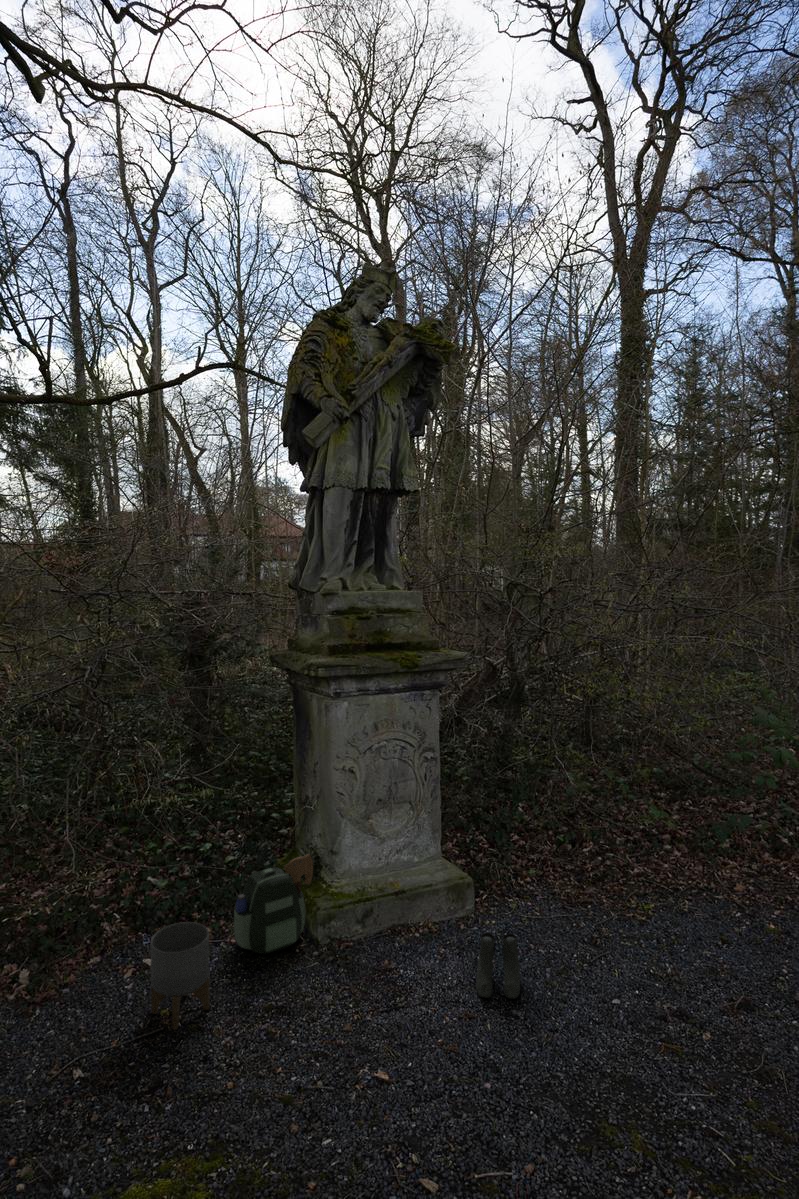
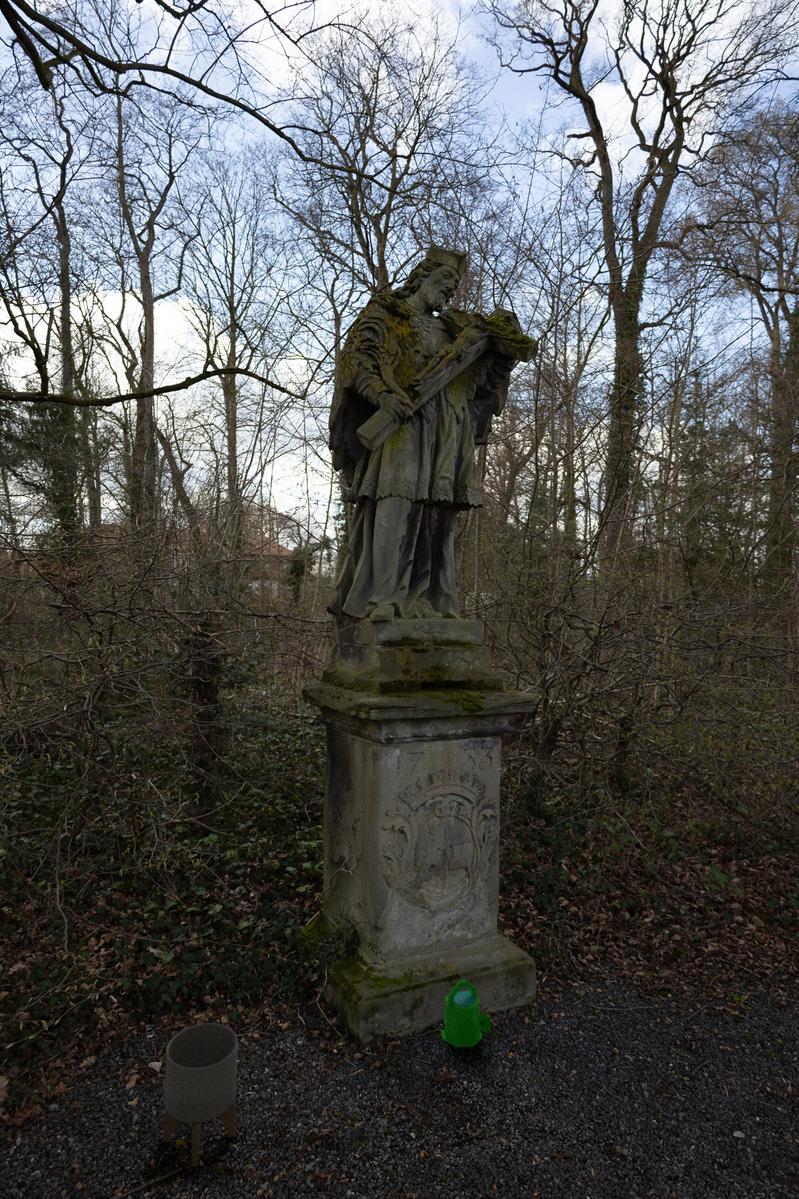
backpack: present [234,854,313,954] -> none [258,930,352,1056]
watering can: none [389,892,427,946] -> present [441,979,491,1047]
boots: present [477,933,520,999] -> none [558,1038,613,1126]

